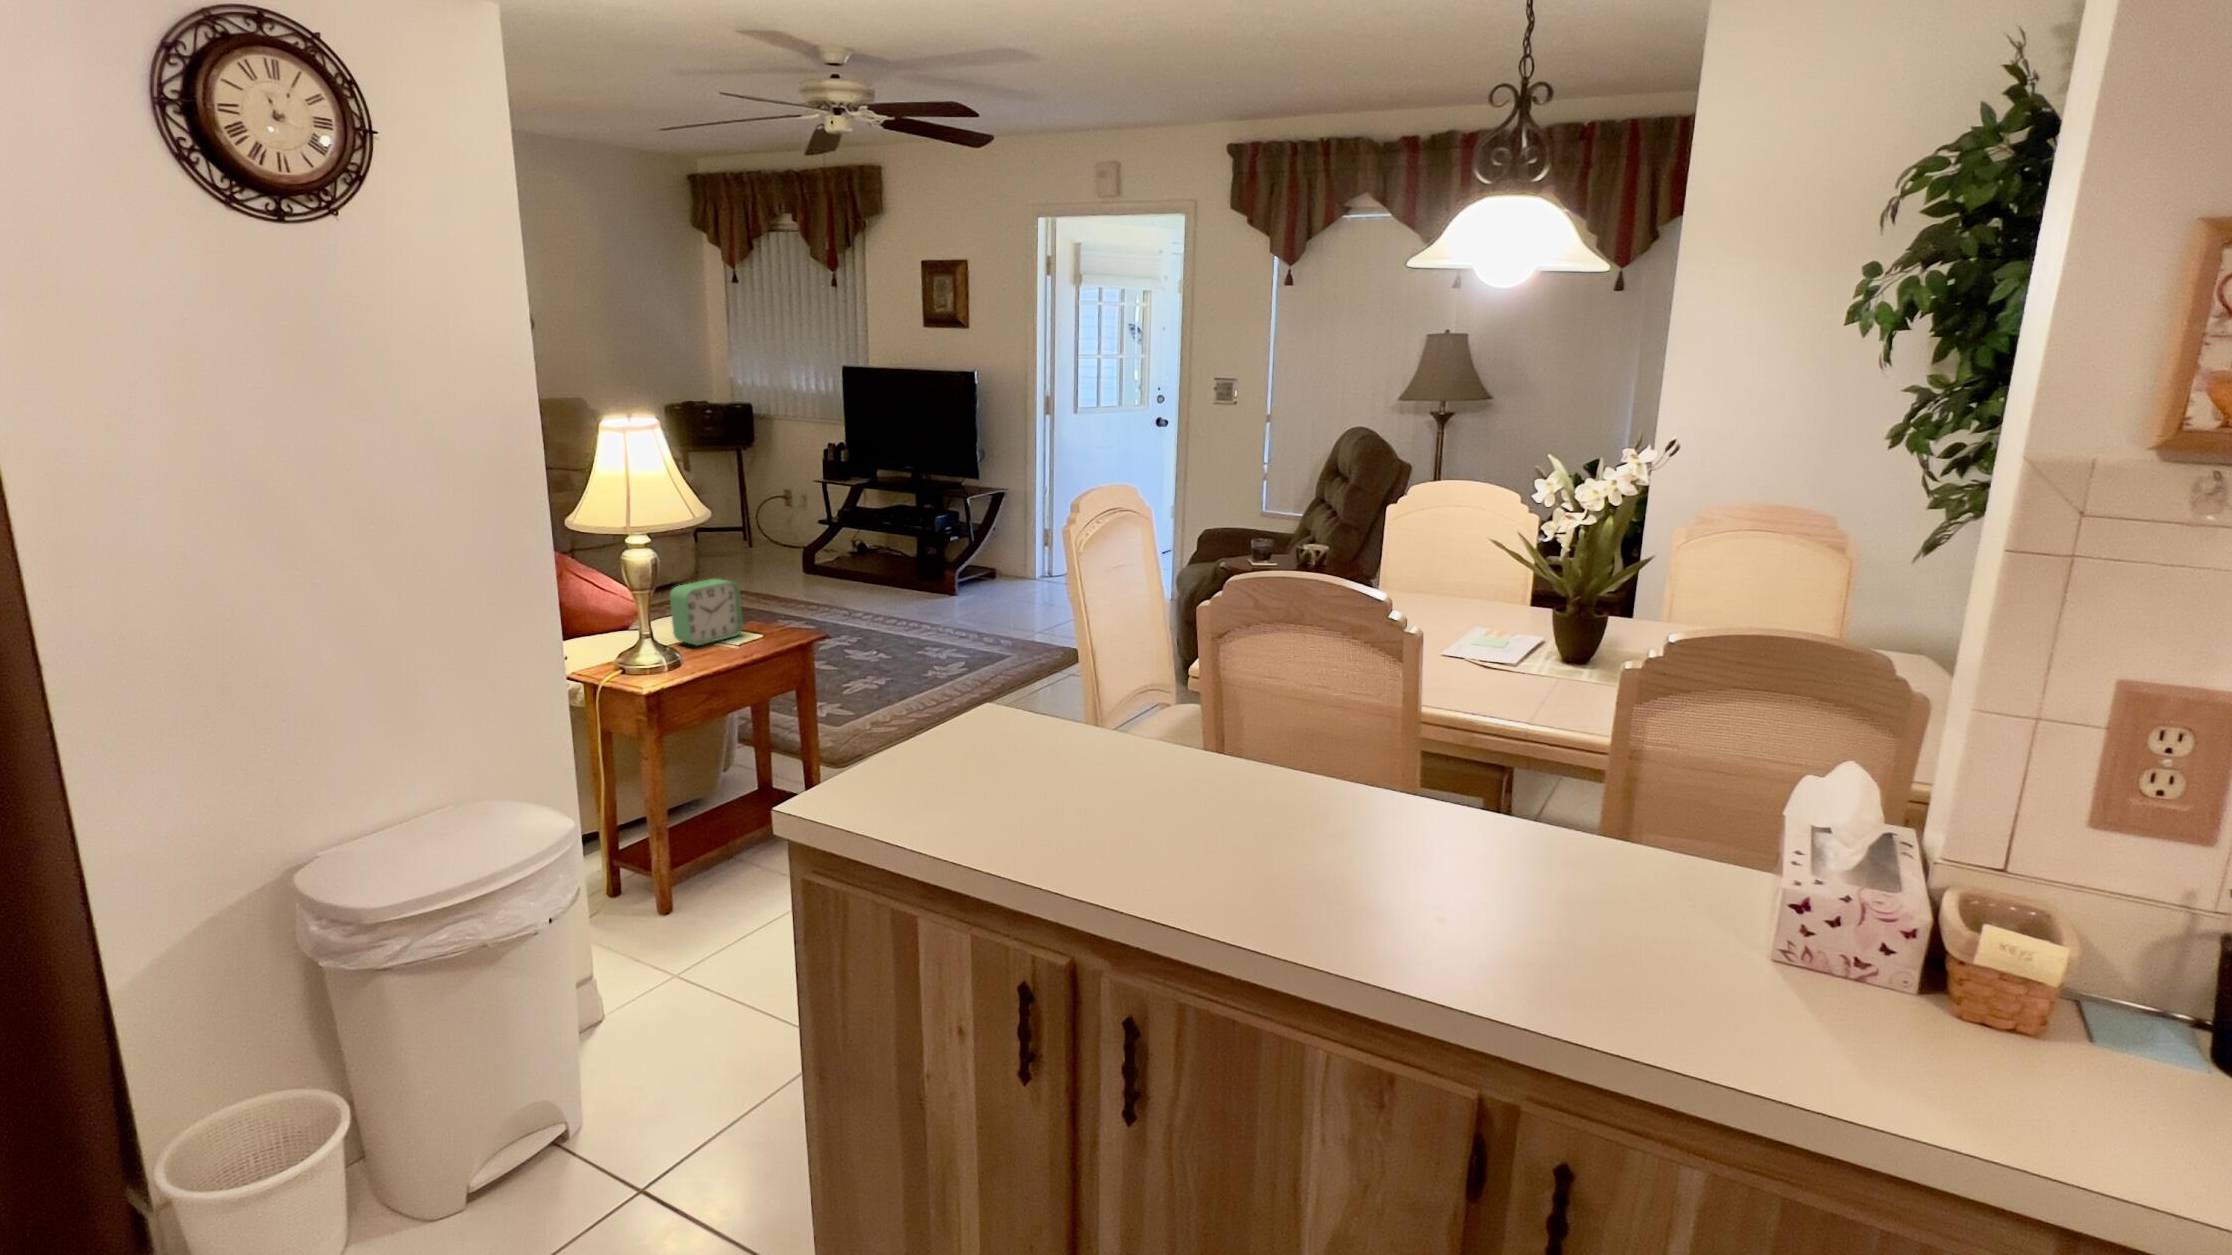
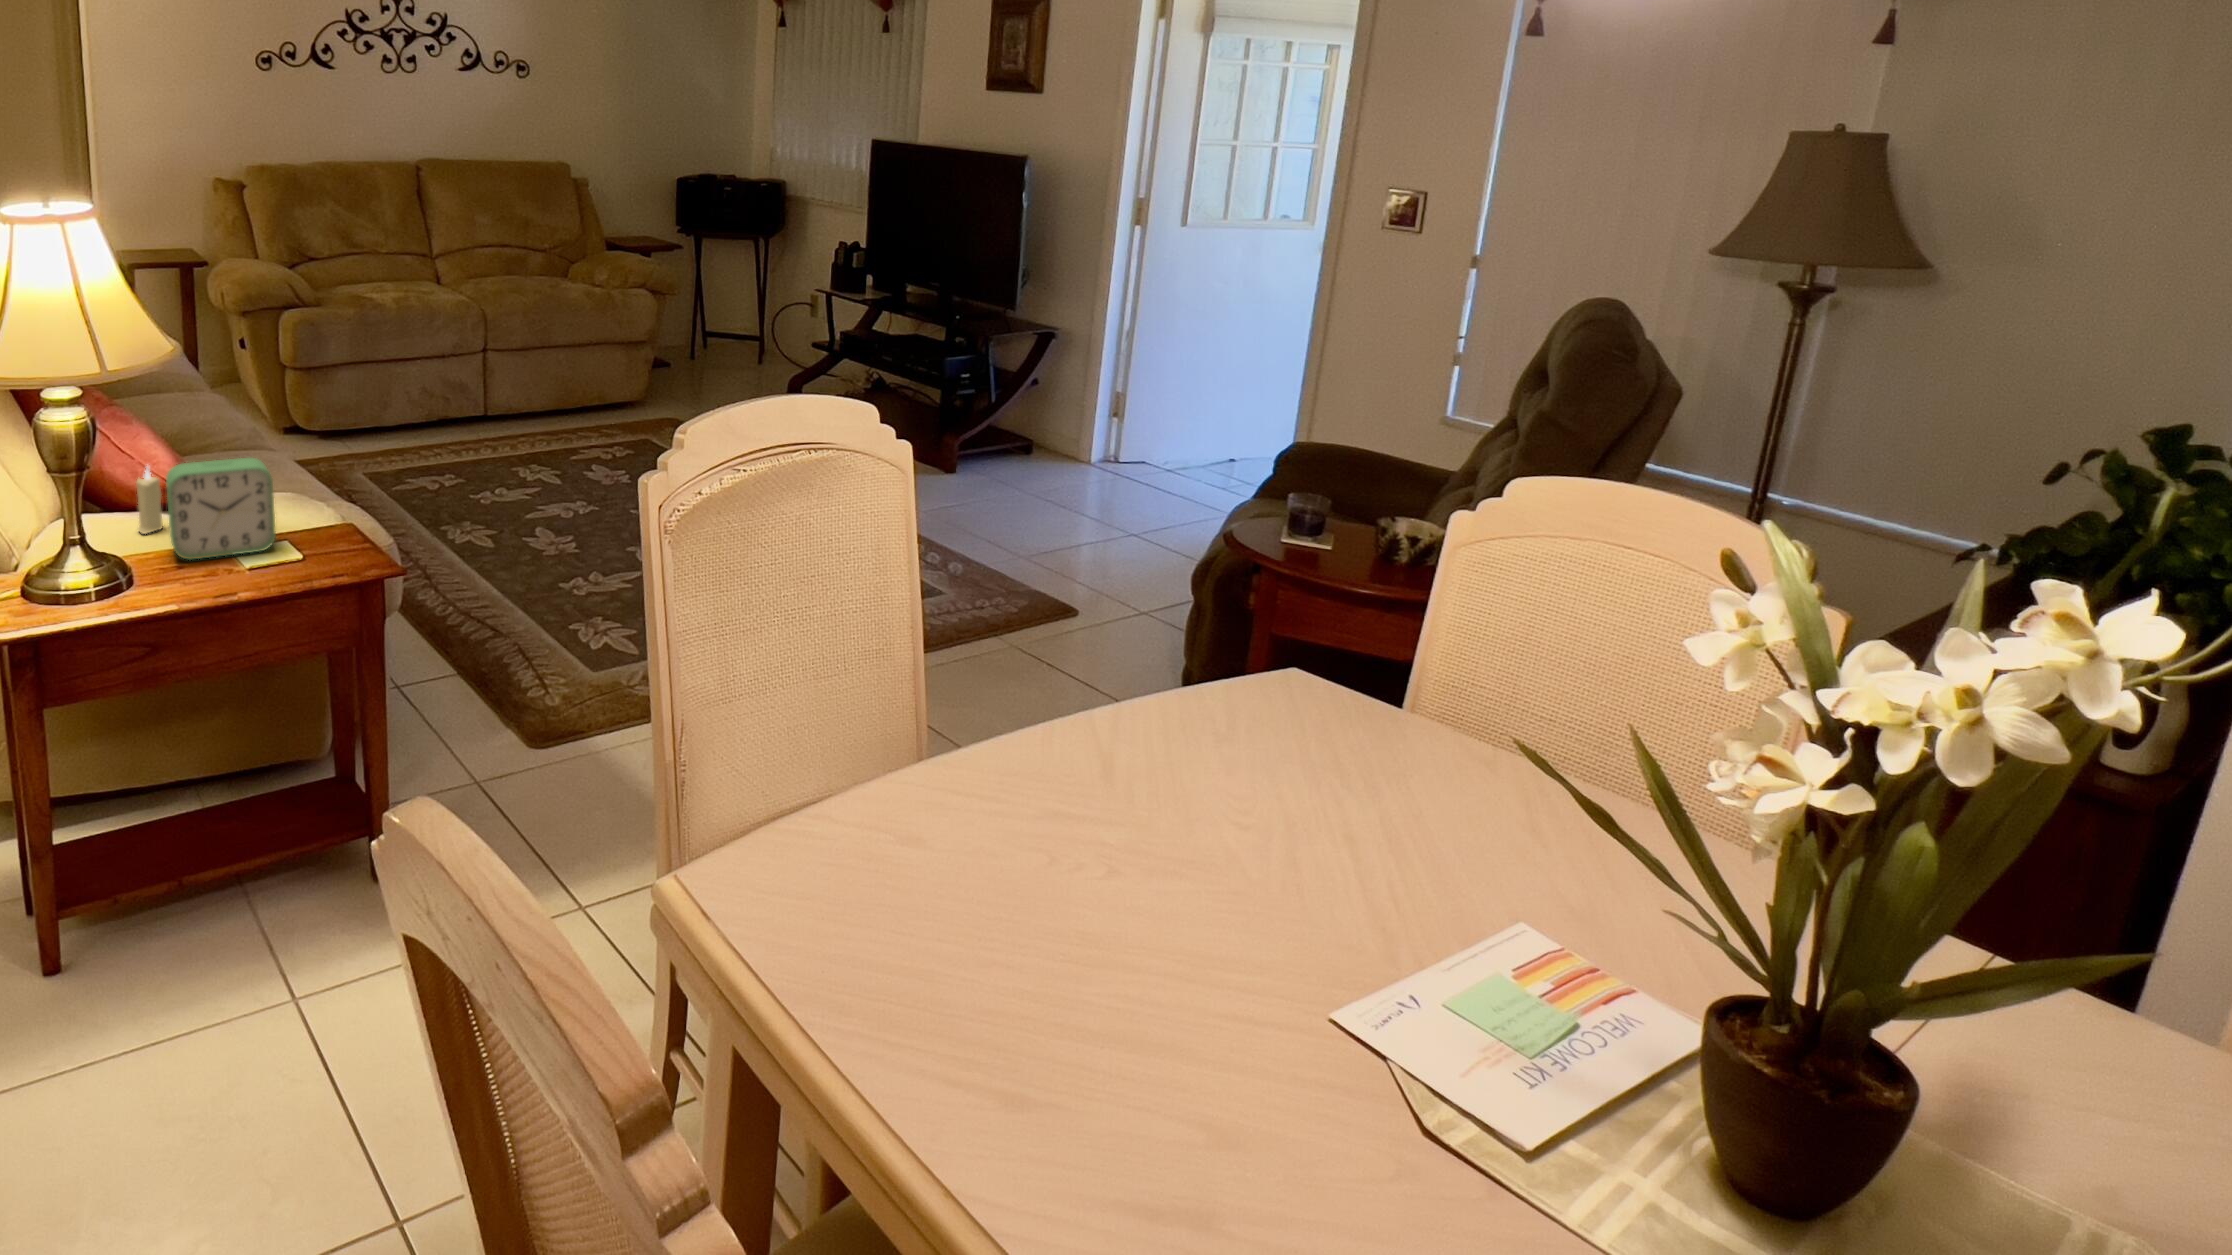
candle: none [627,593,645,641] -> present [137,467,163,534]

